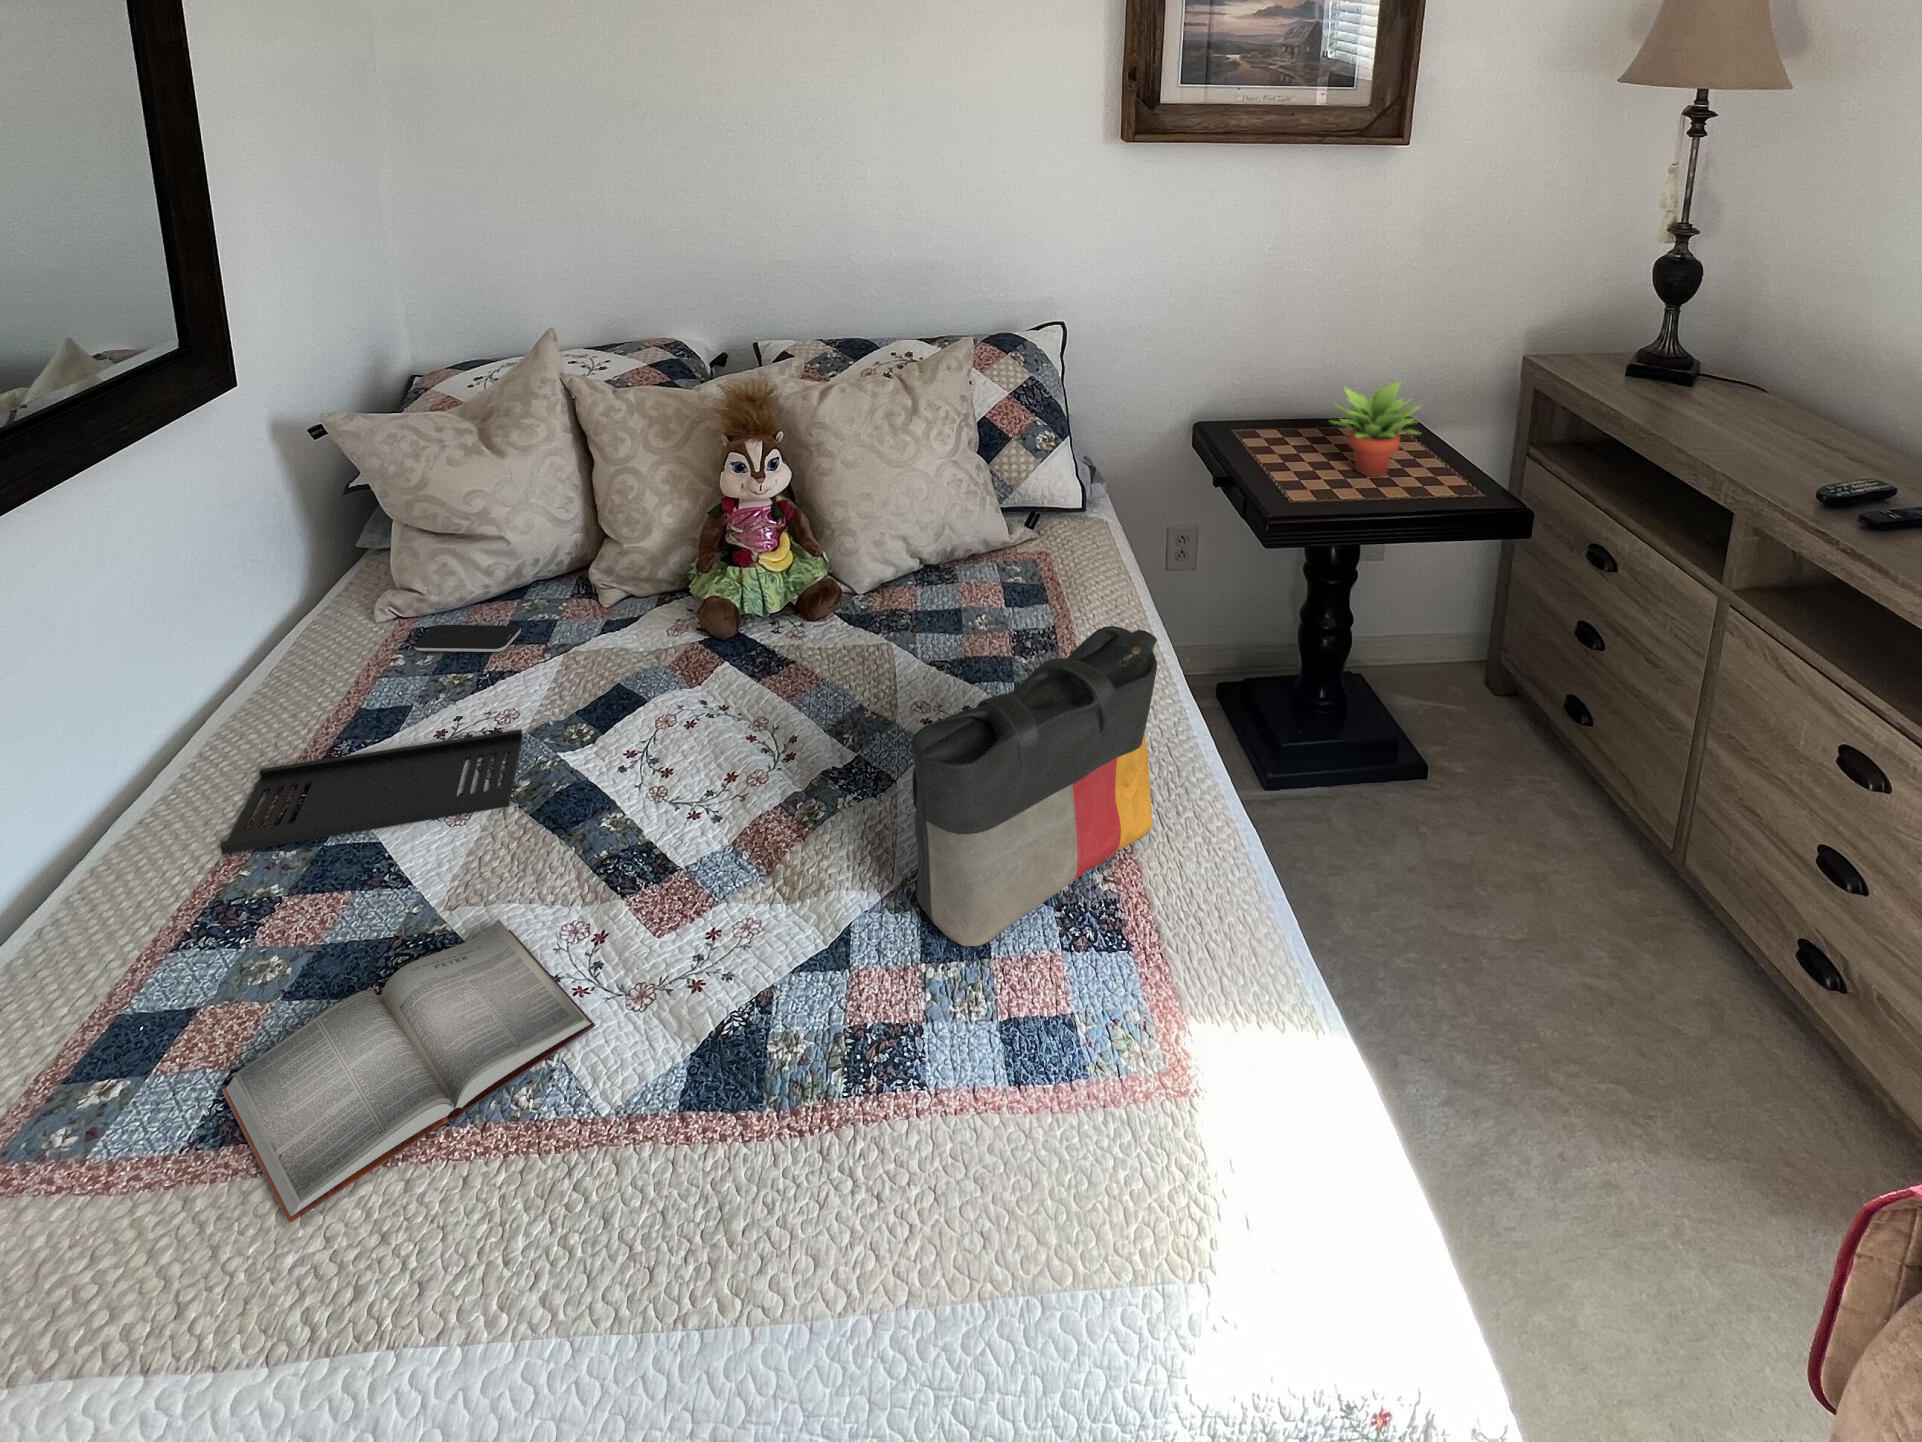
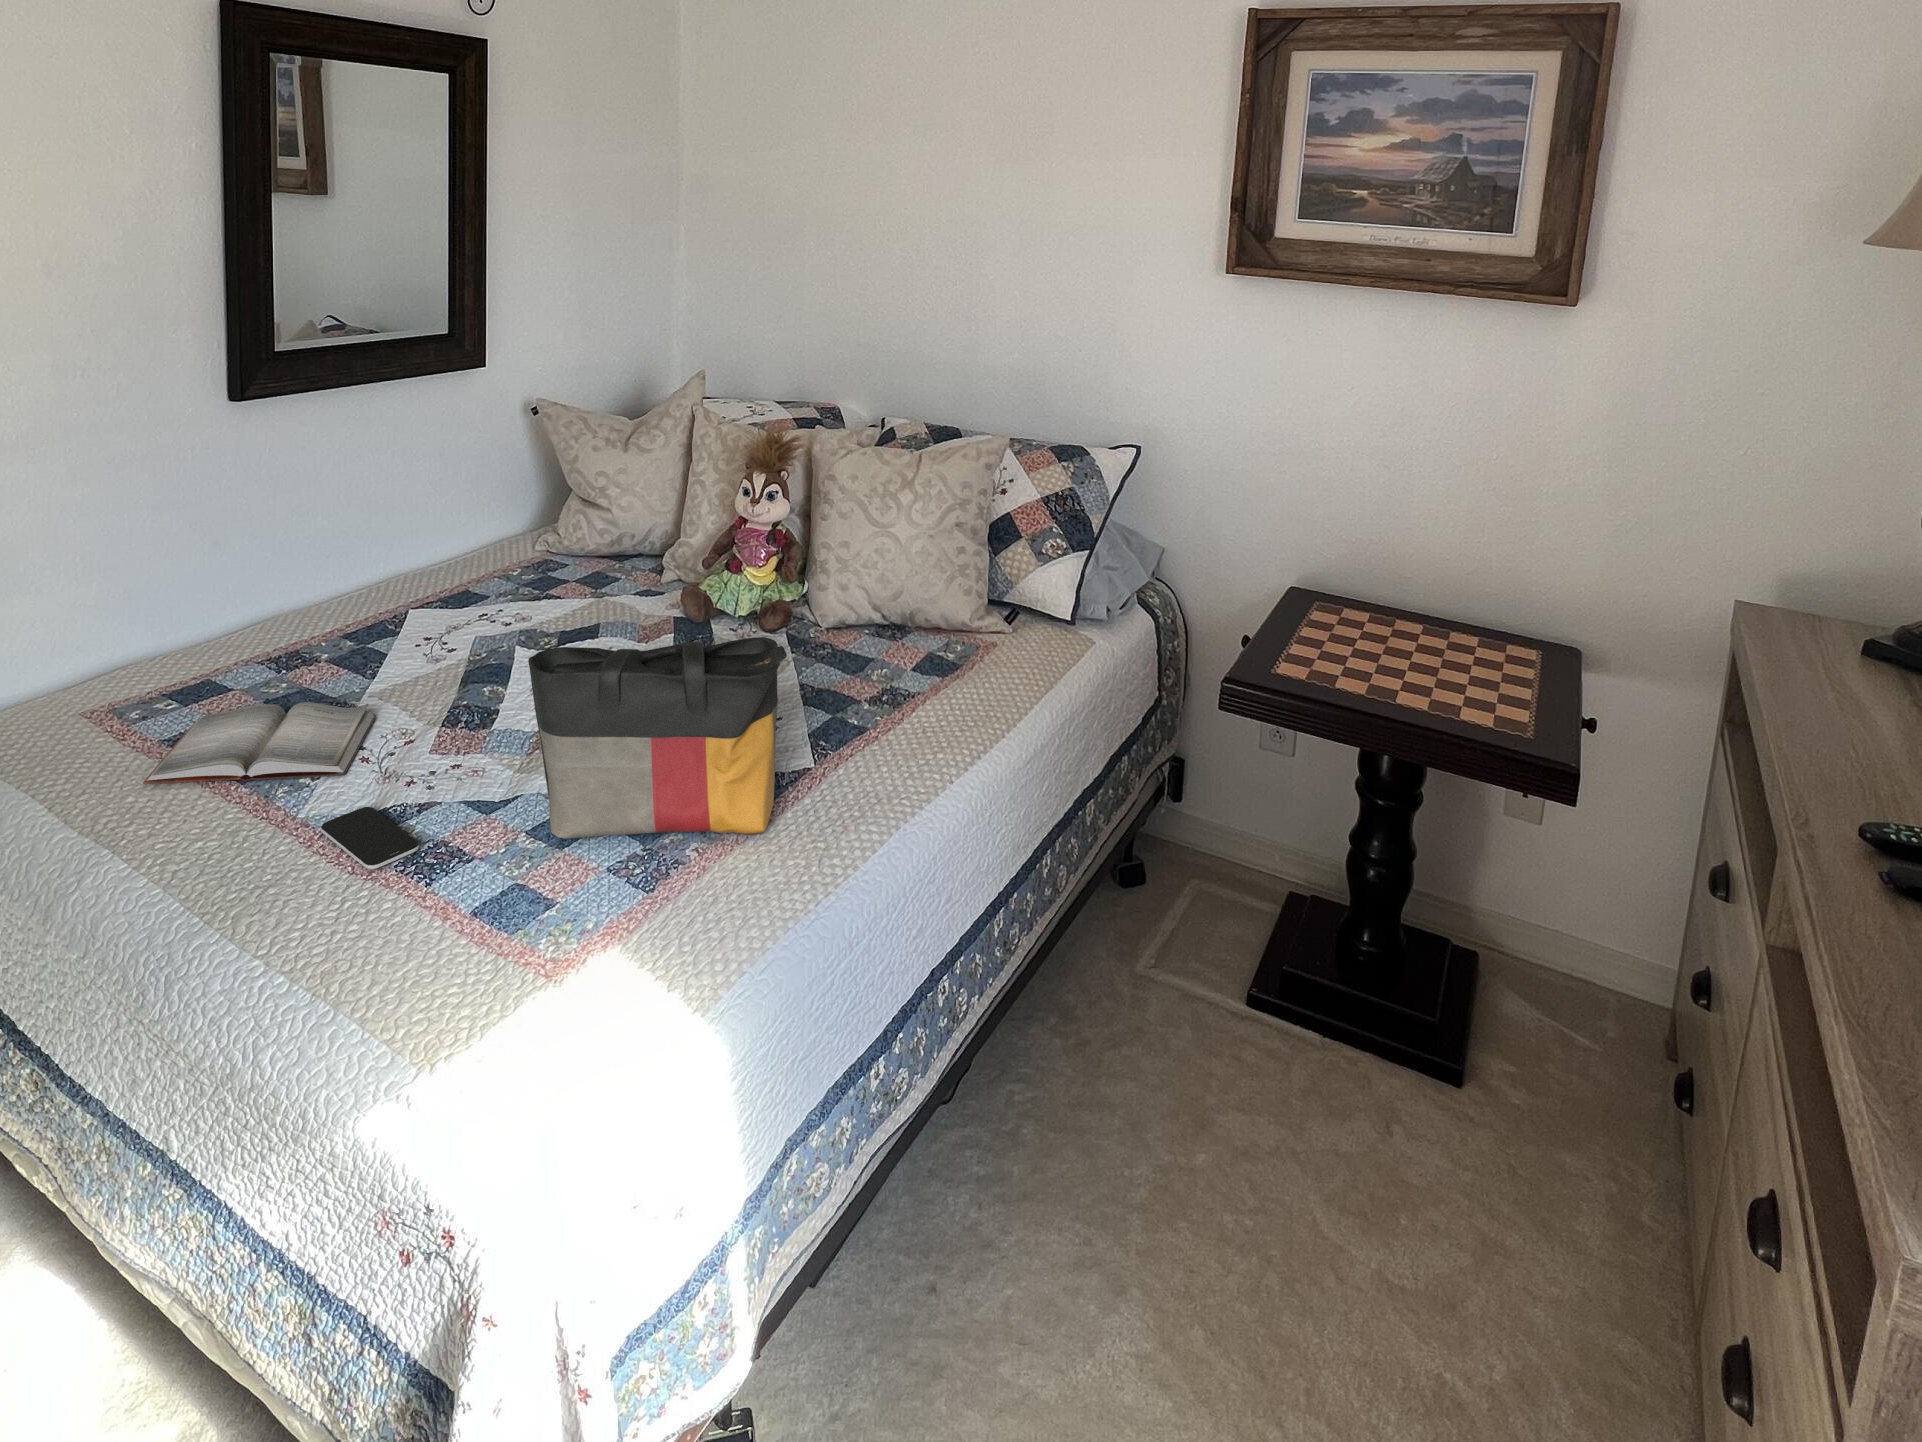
succulent plant: present [1333,379,1421,476] -> none [1355,567,1479,680]
smartphone: present [414,625,521,652] -> present [321,807,419,869]
tray: present [221,729,522,854] -> none [327,599,516,662]

